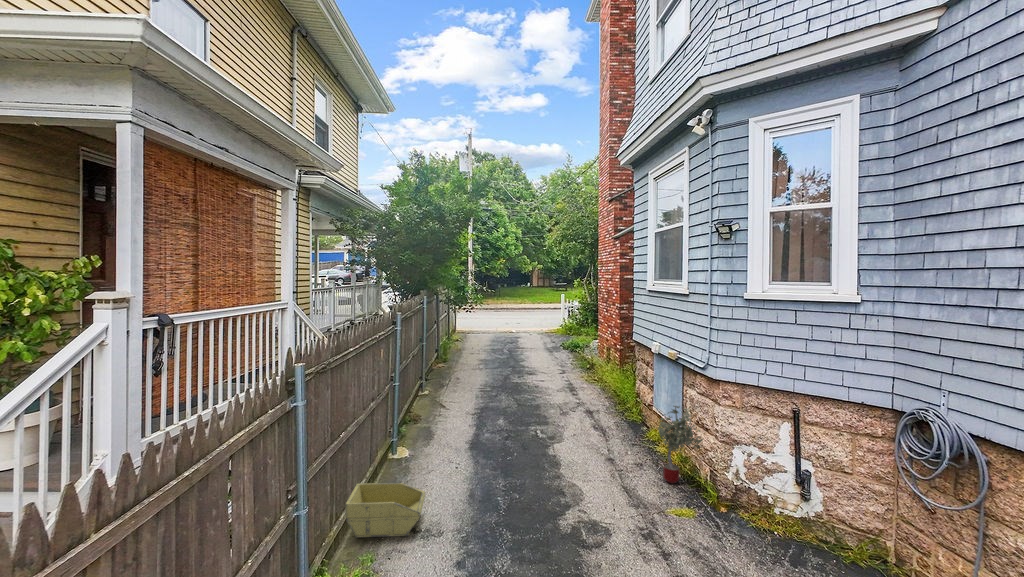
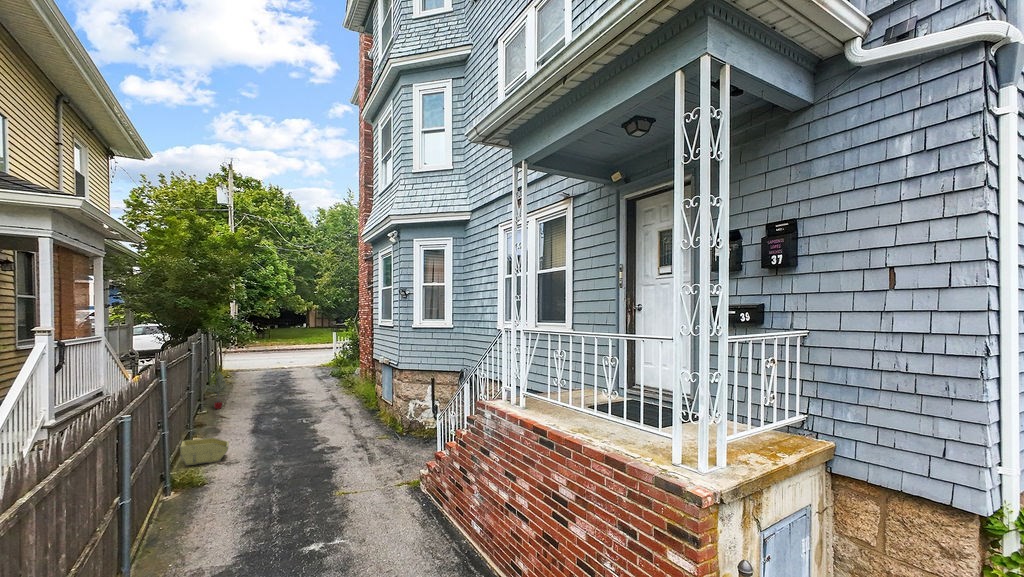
potted tree: present [658,406,703,484] -> present [206,373,226,409]

